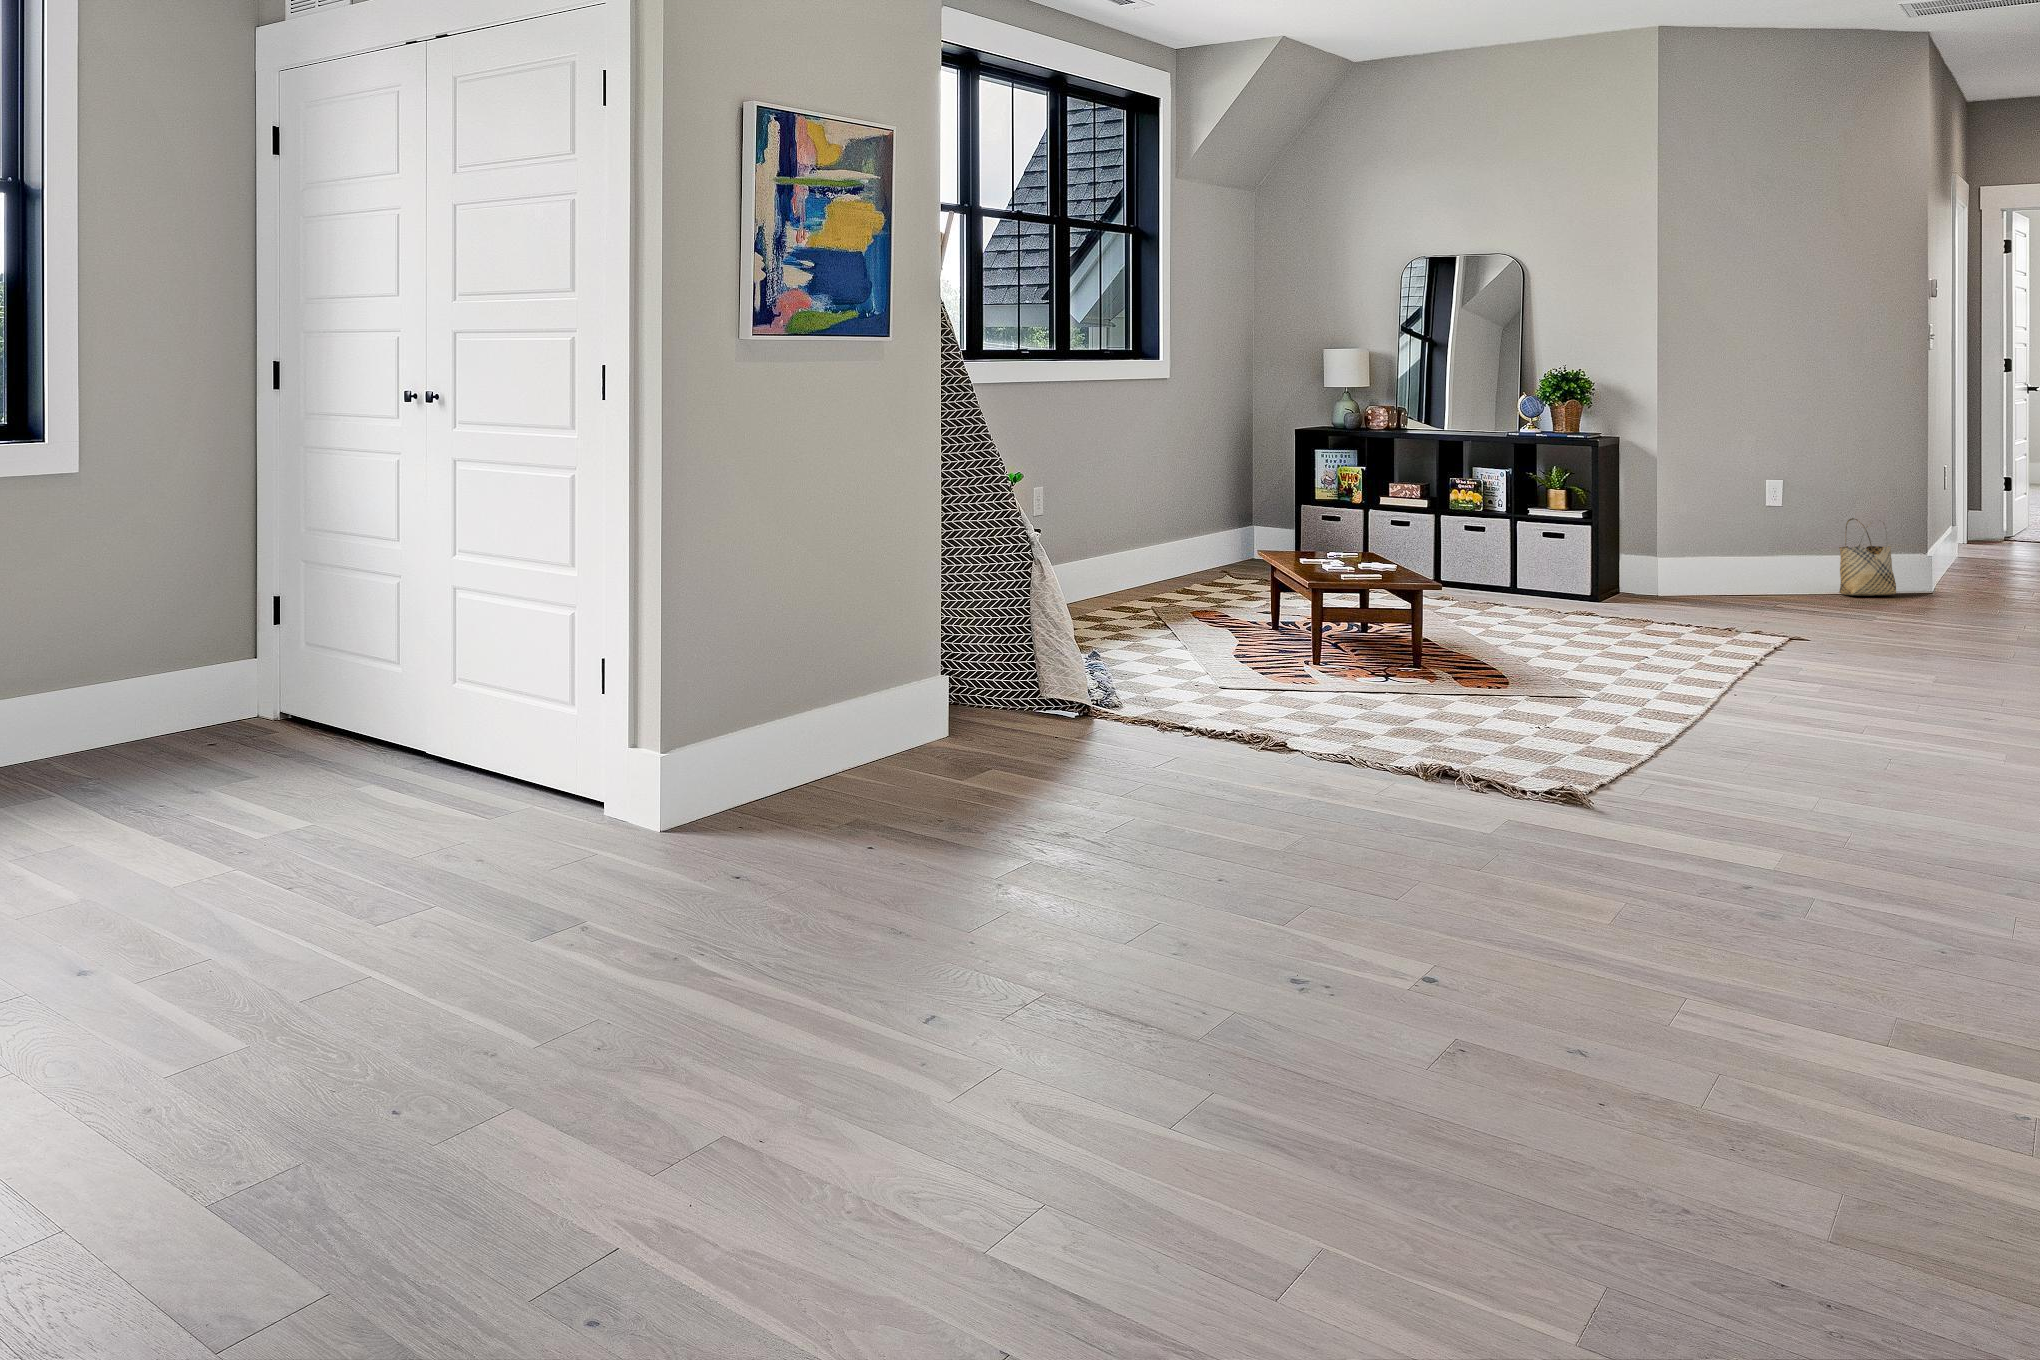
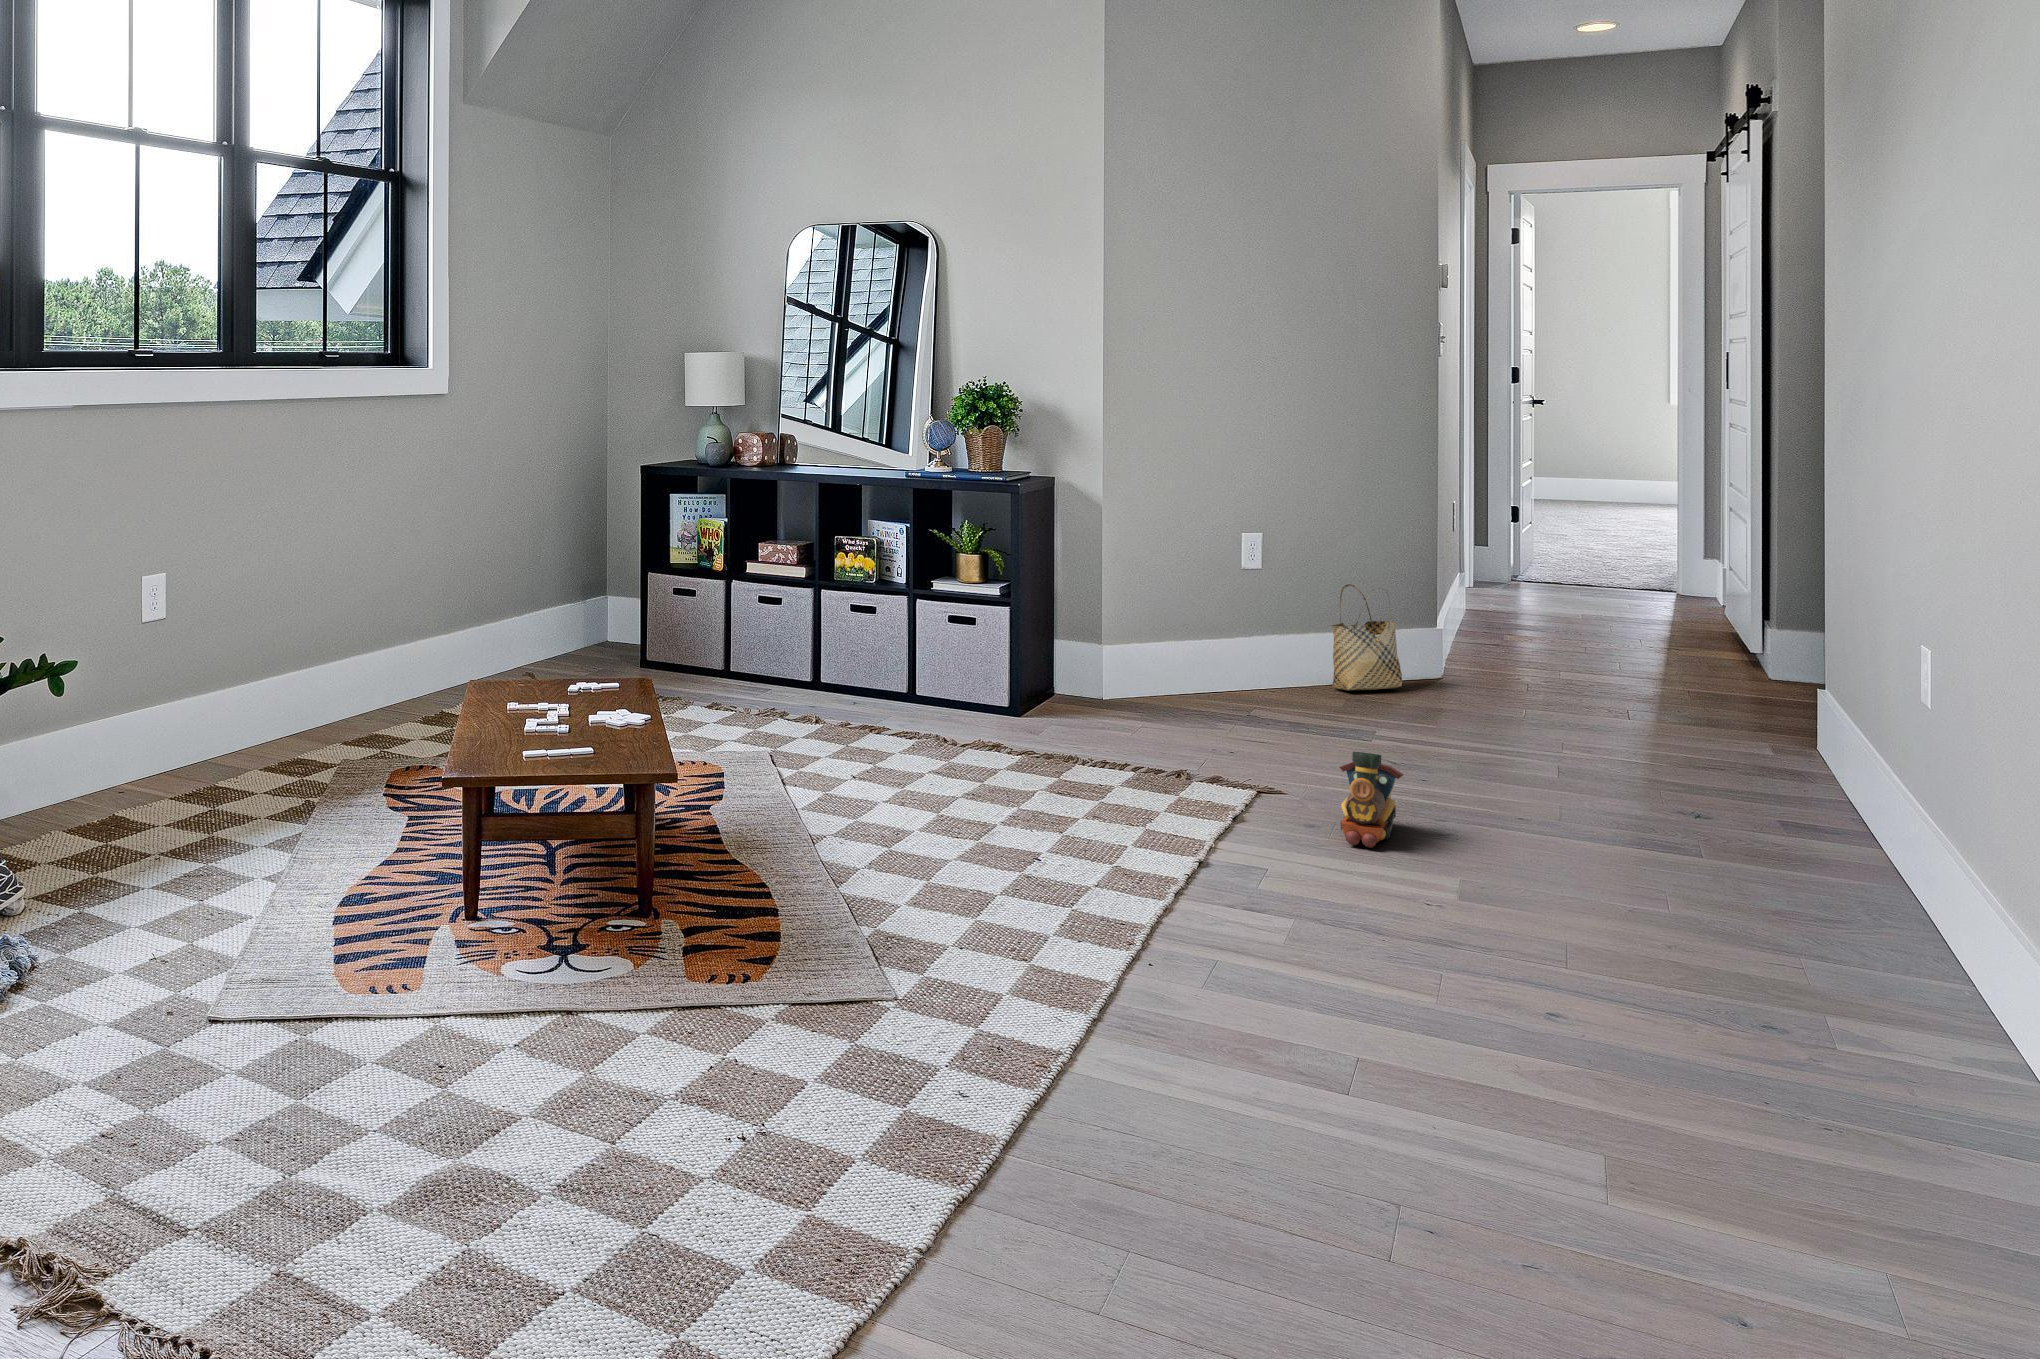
toy train: none [1846,602,1892,660] -> present [1340,752,1404,848]

